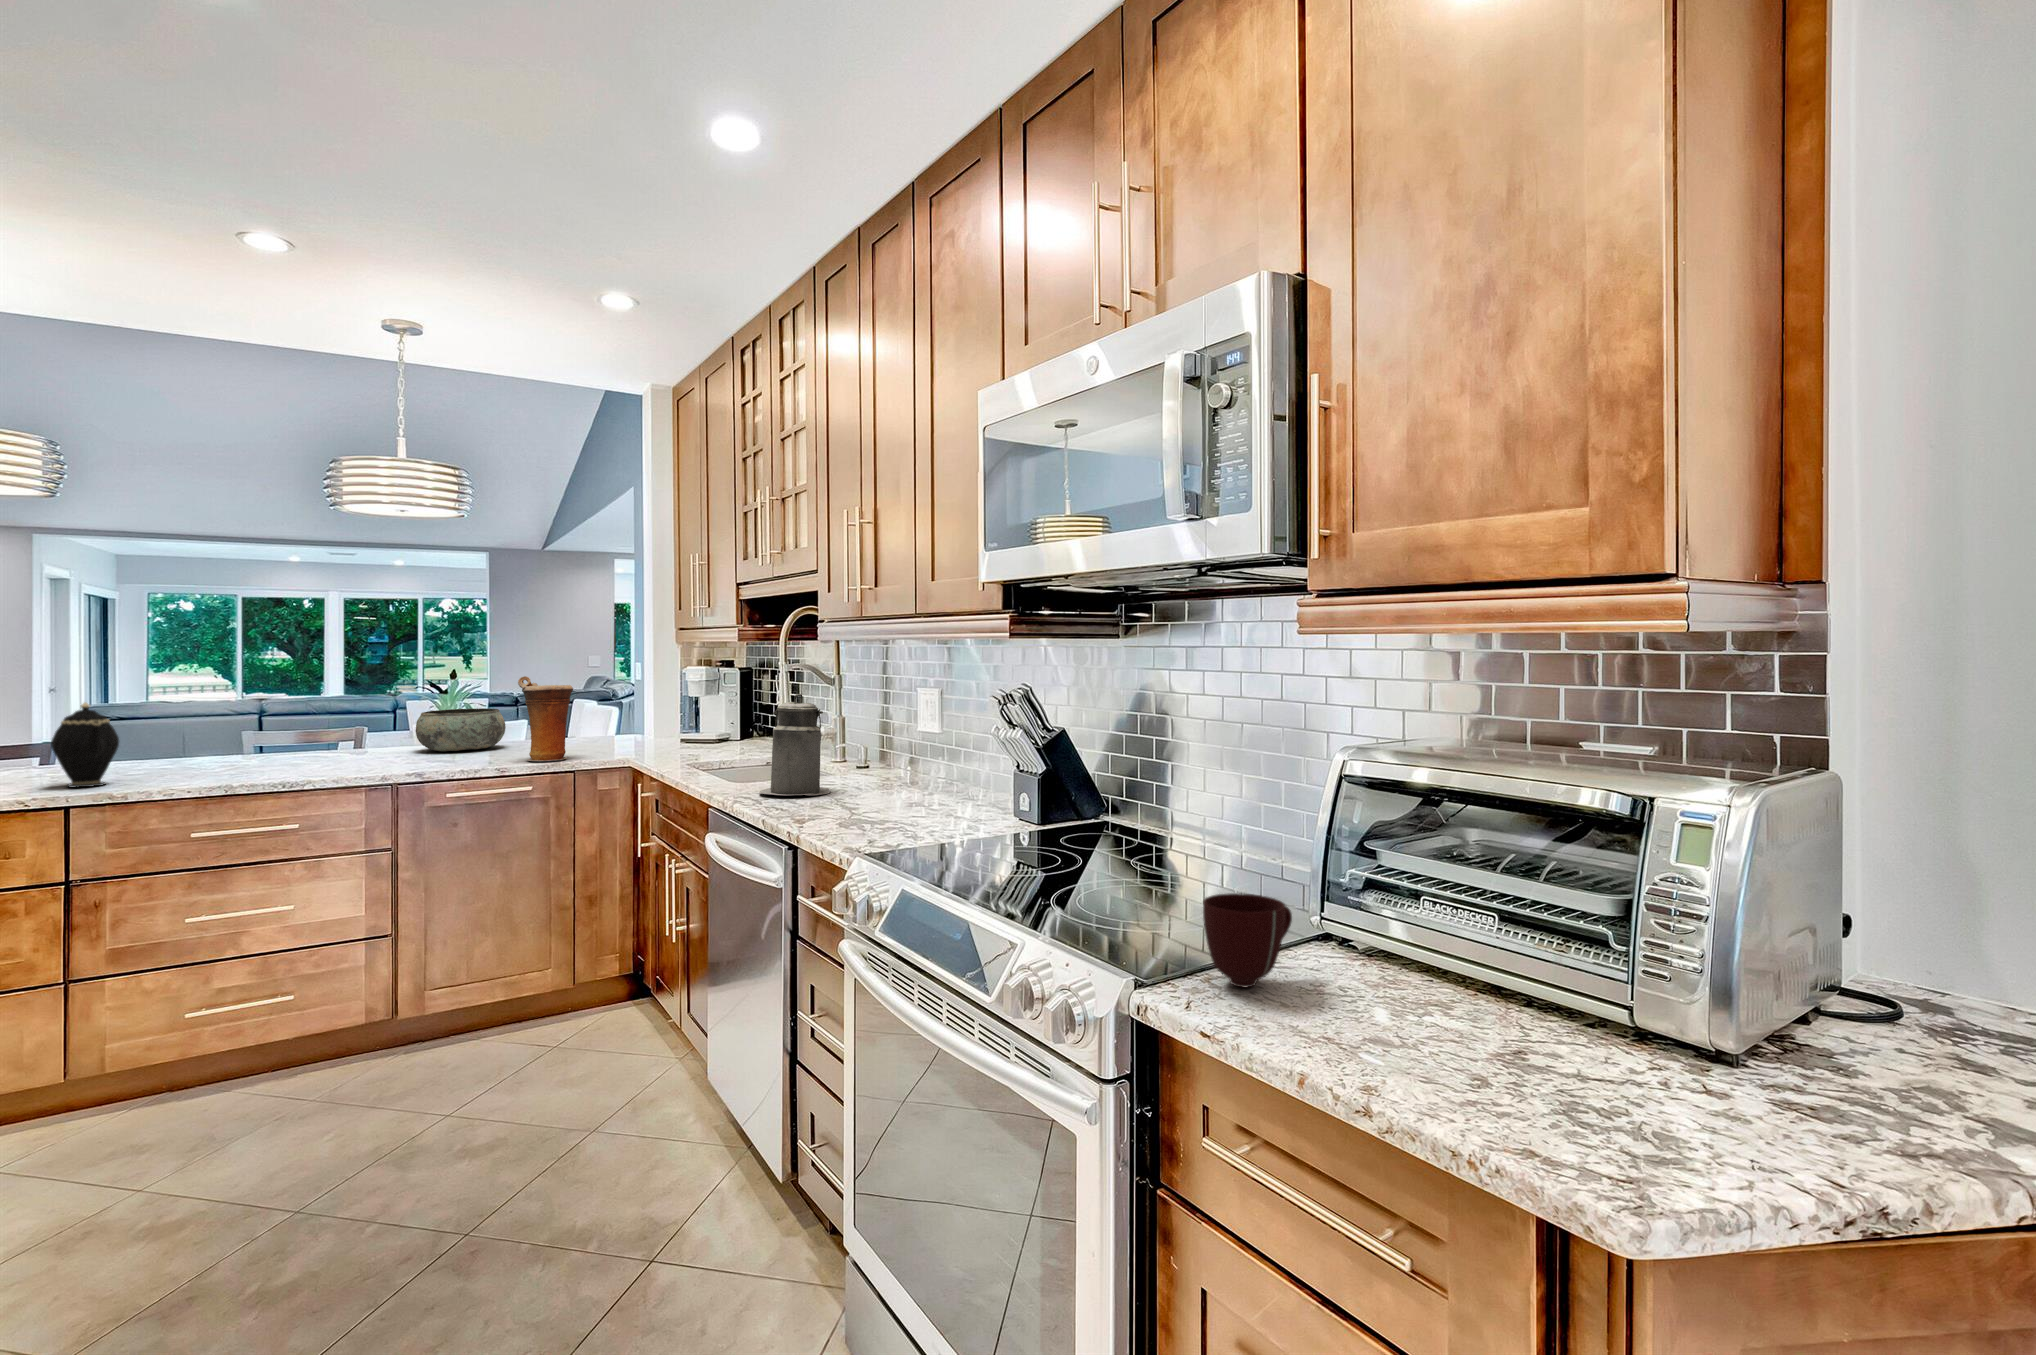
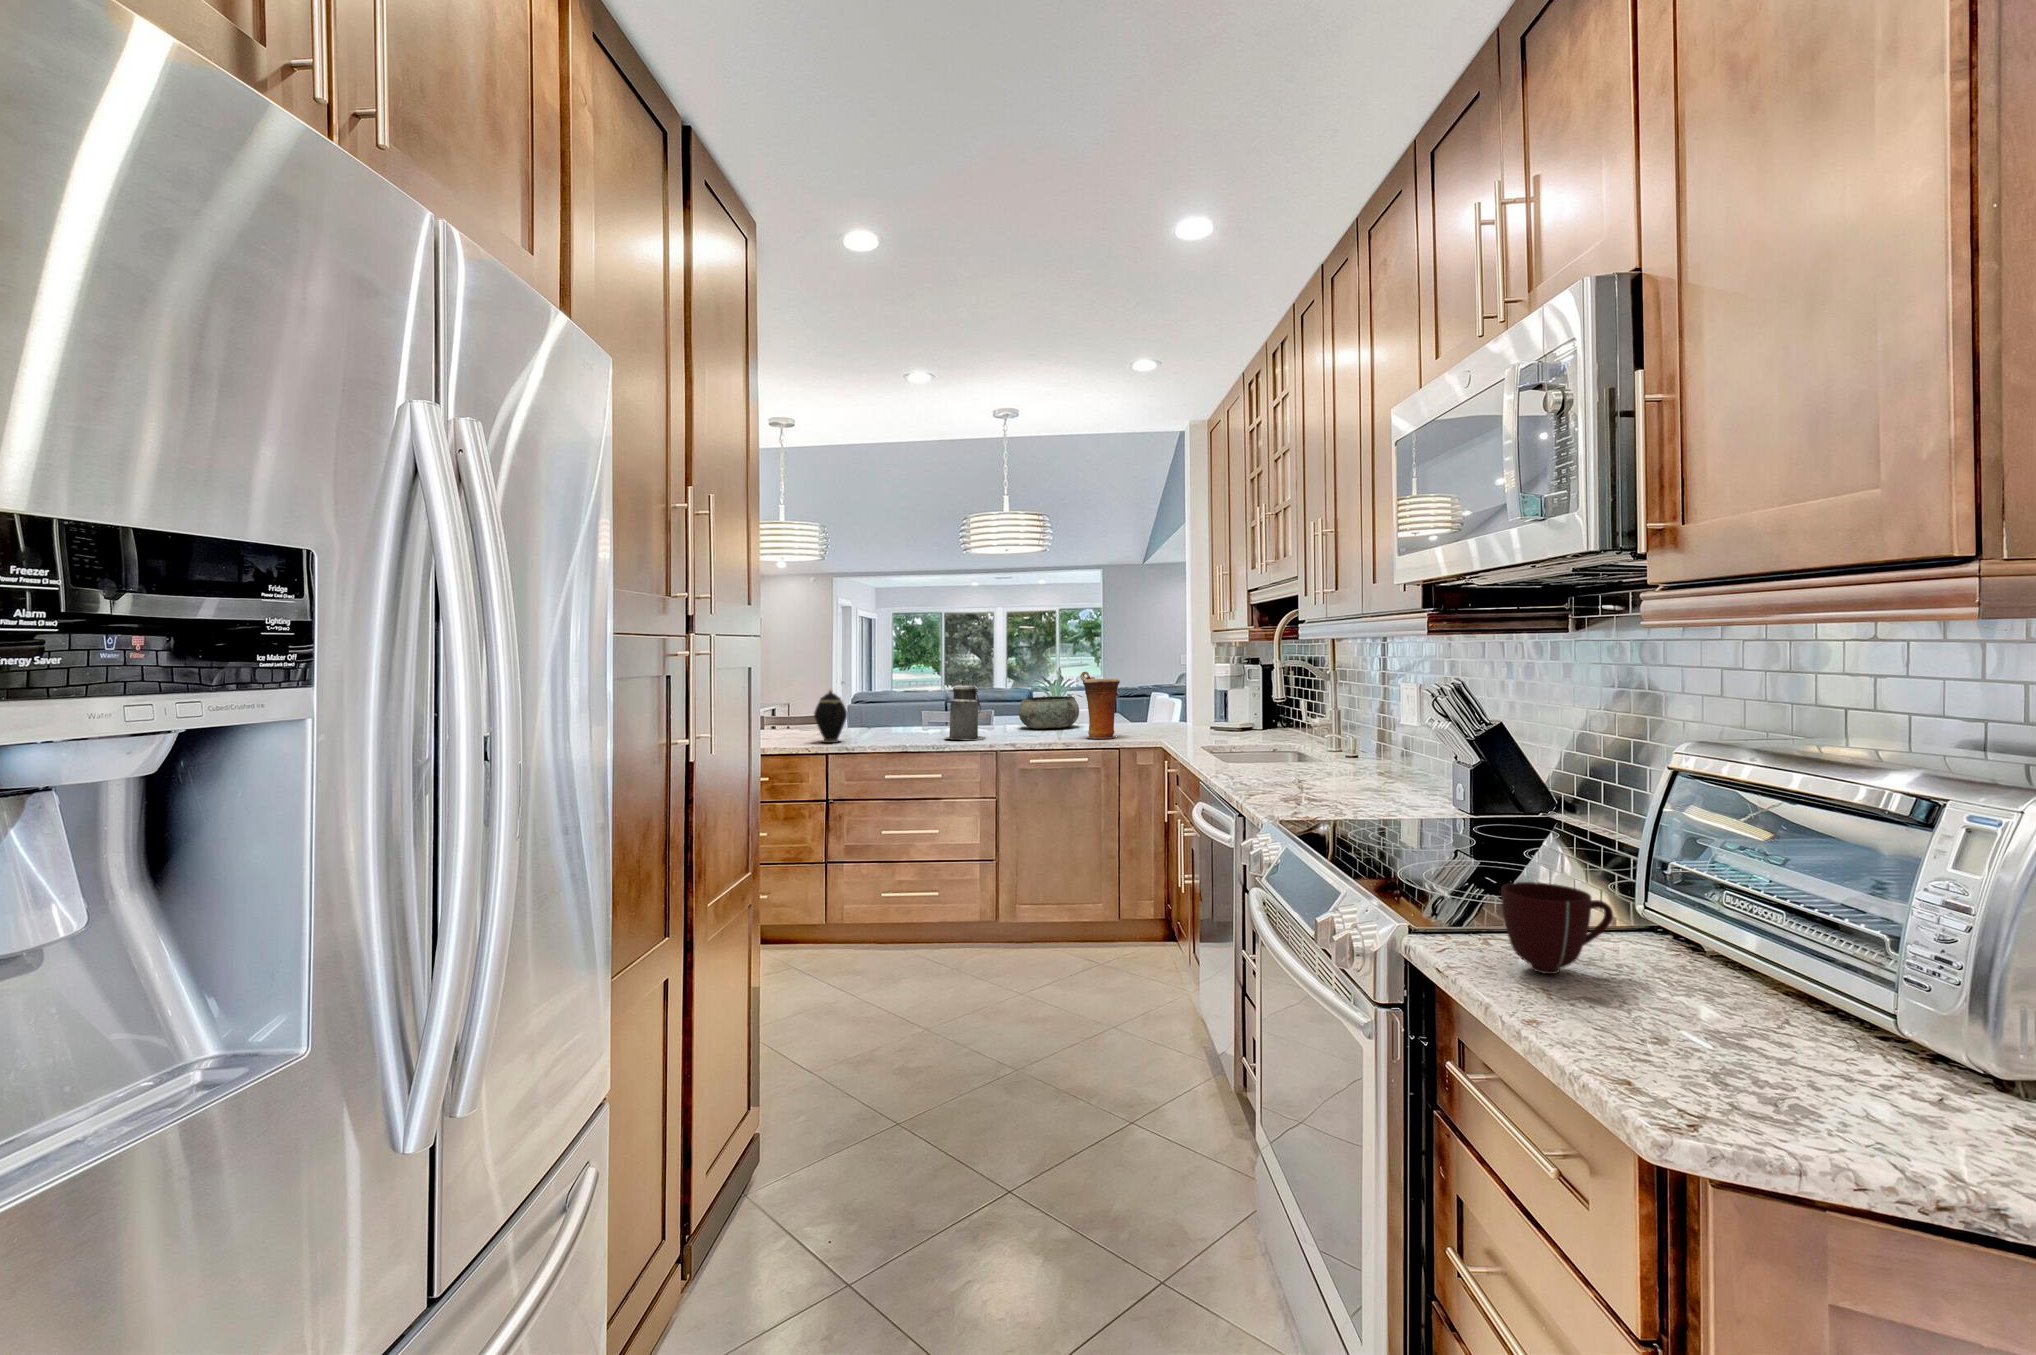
canister: present [759,694,830,795] -> present [946,680,986,740]

